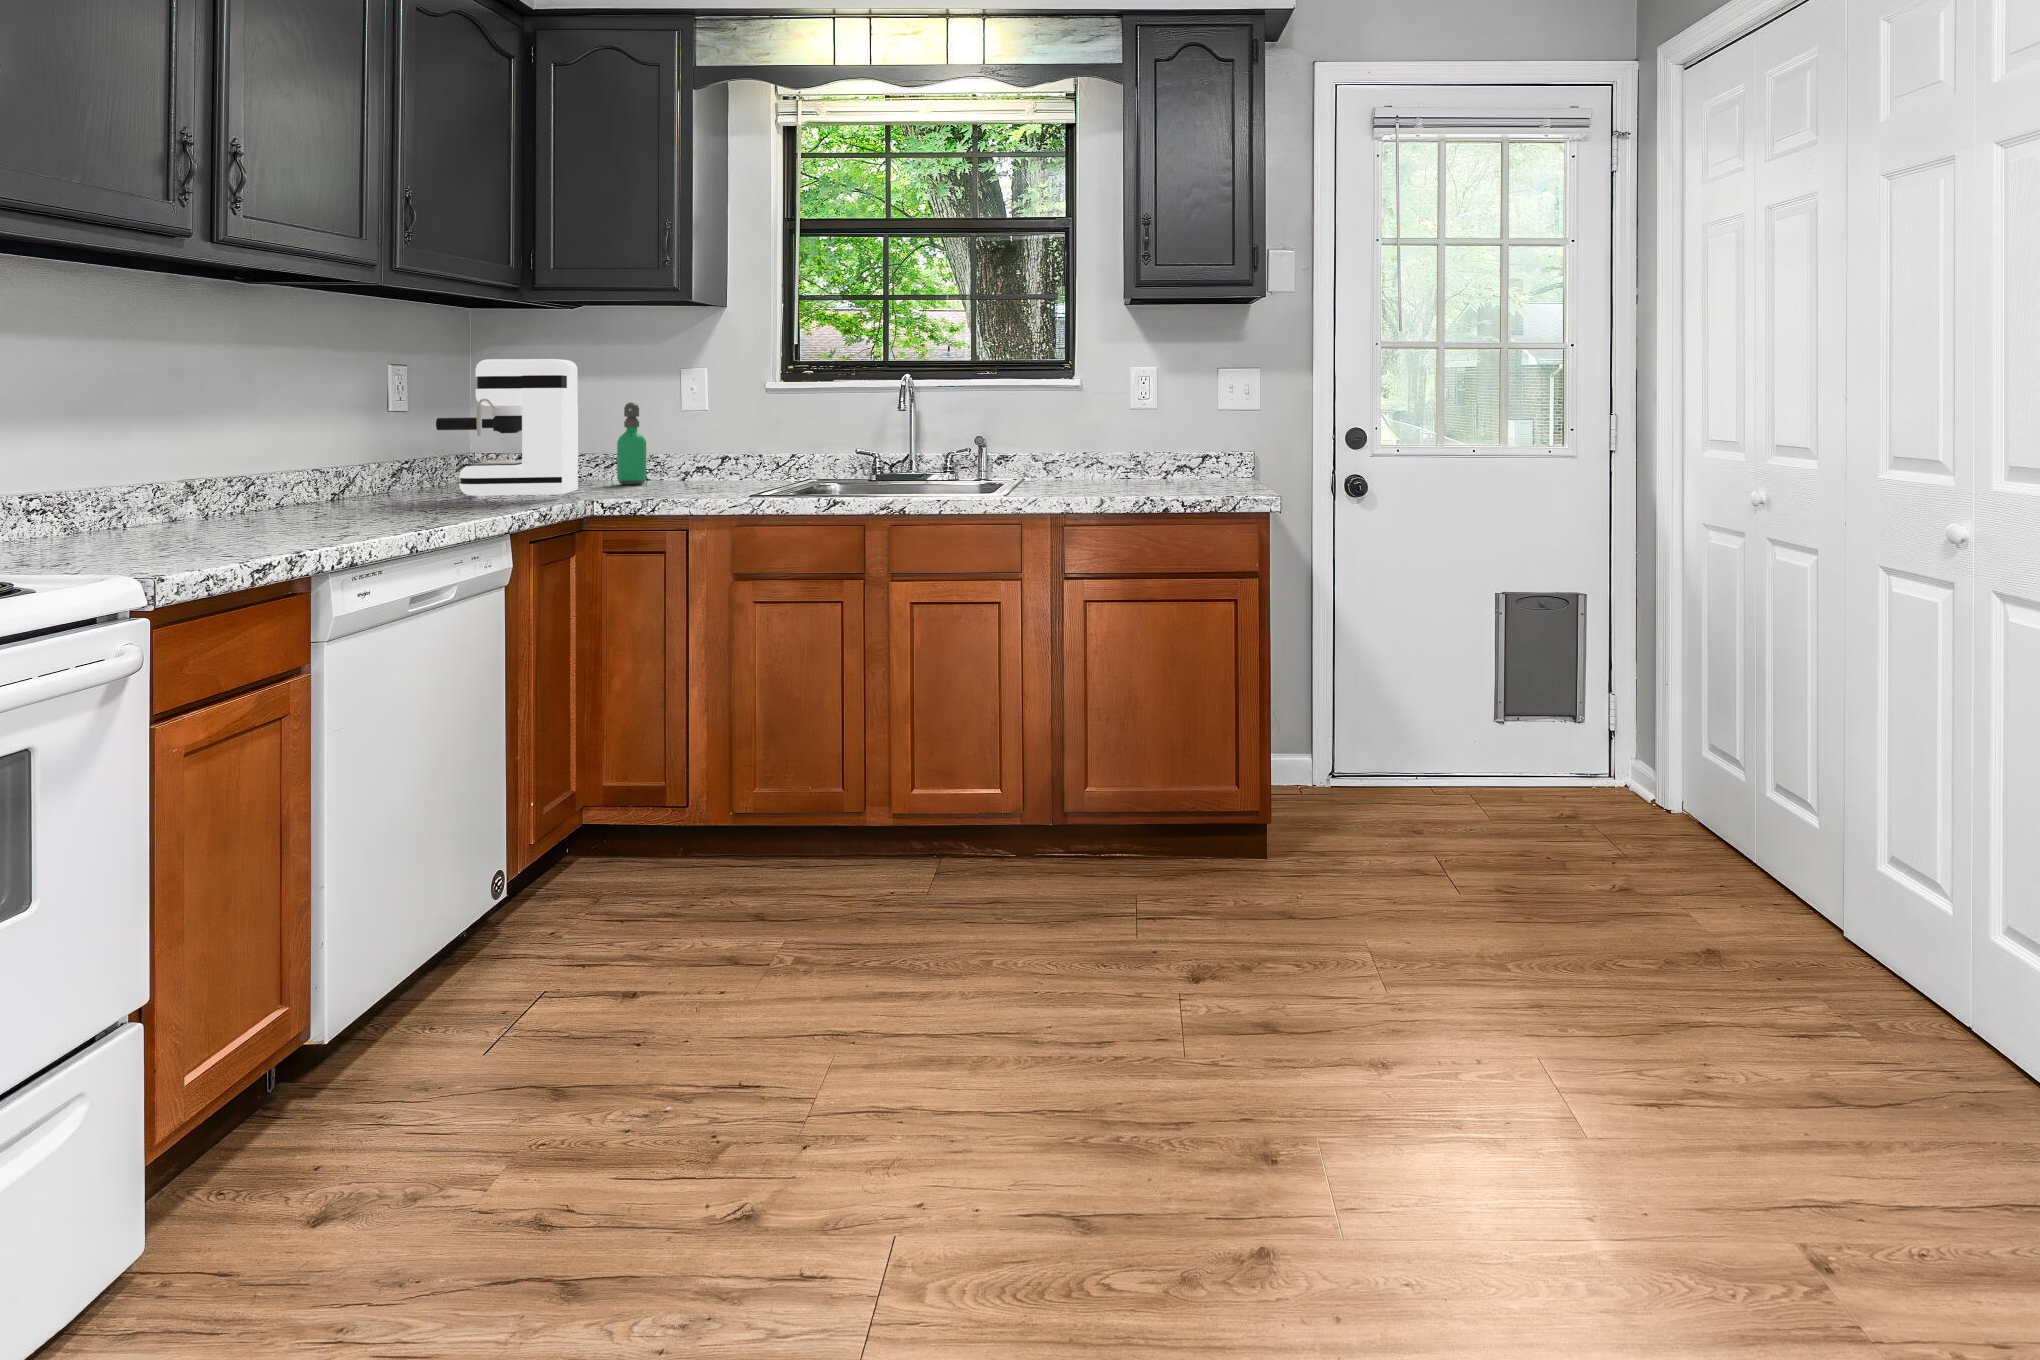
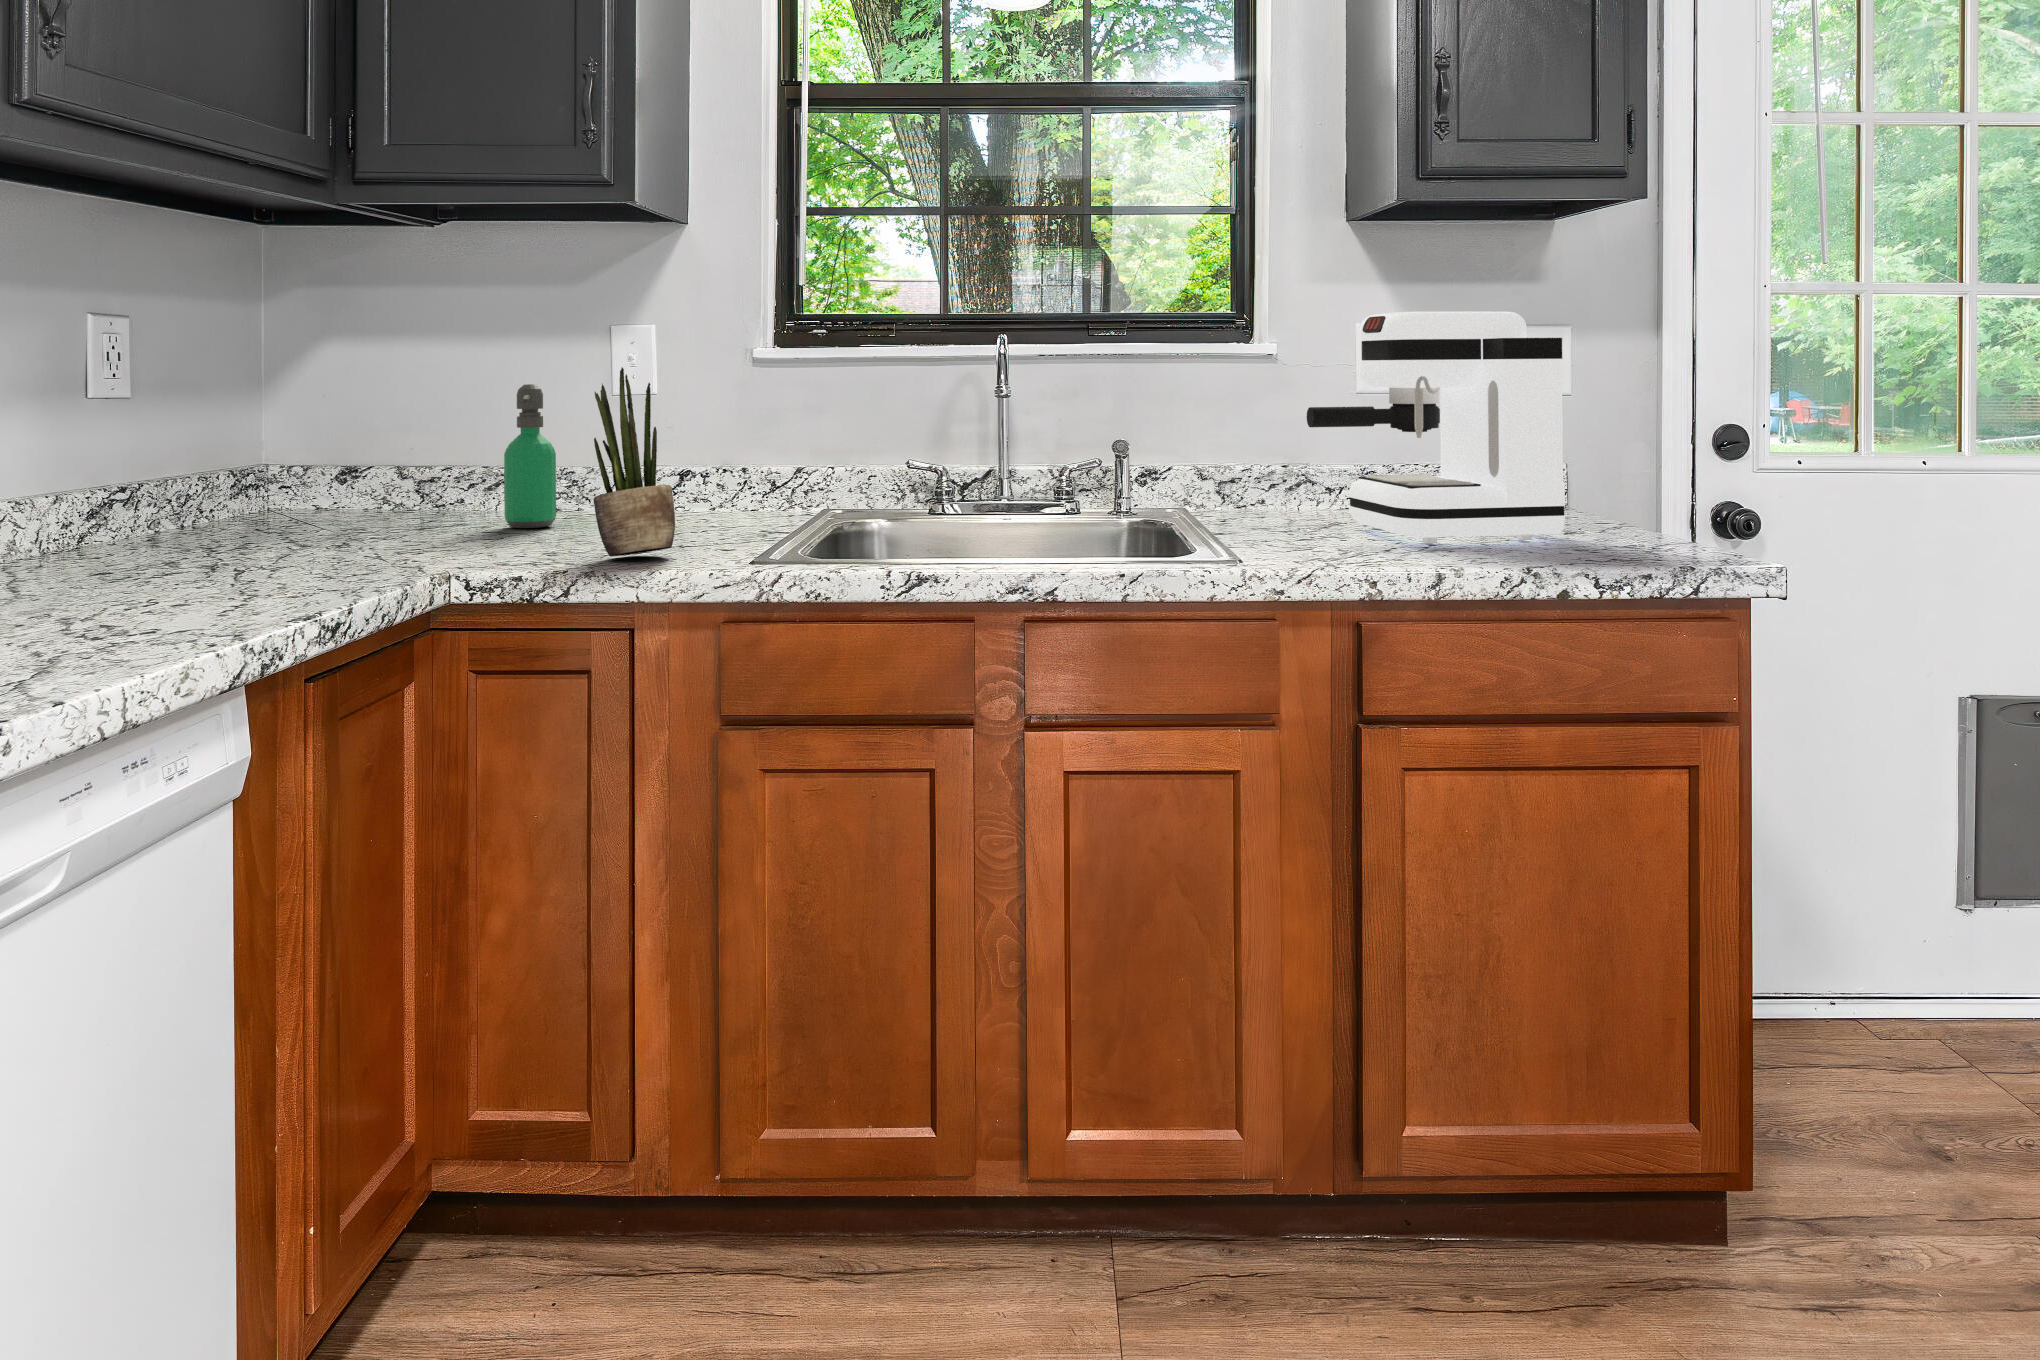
coffee maker: present [436,359,578,499] -> present [1307,311,1565,543]
potted plant: none [667,392,710,493] -> present [593,367,675,556]

